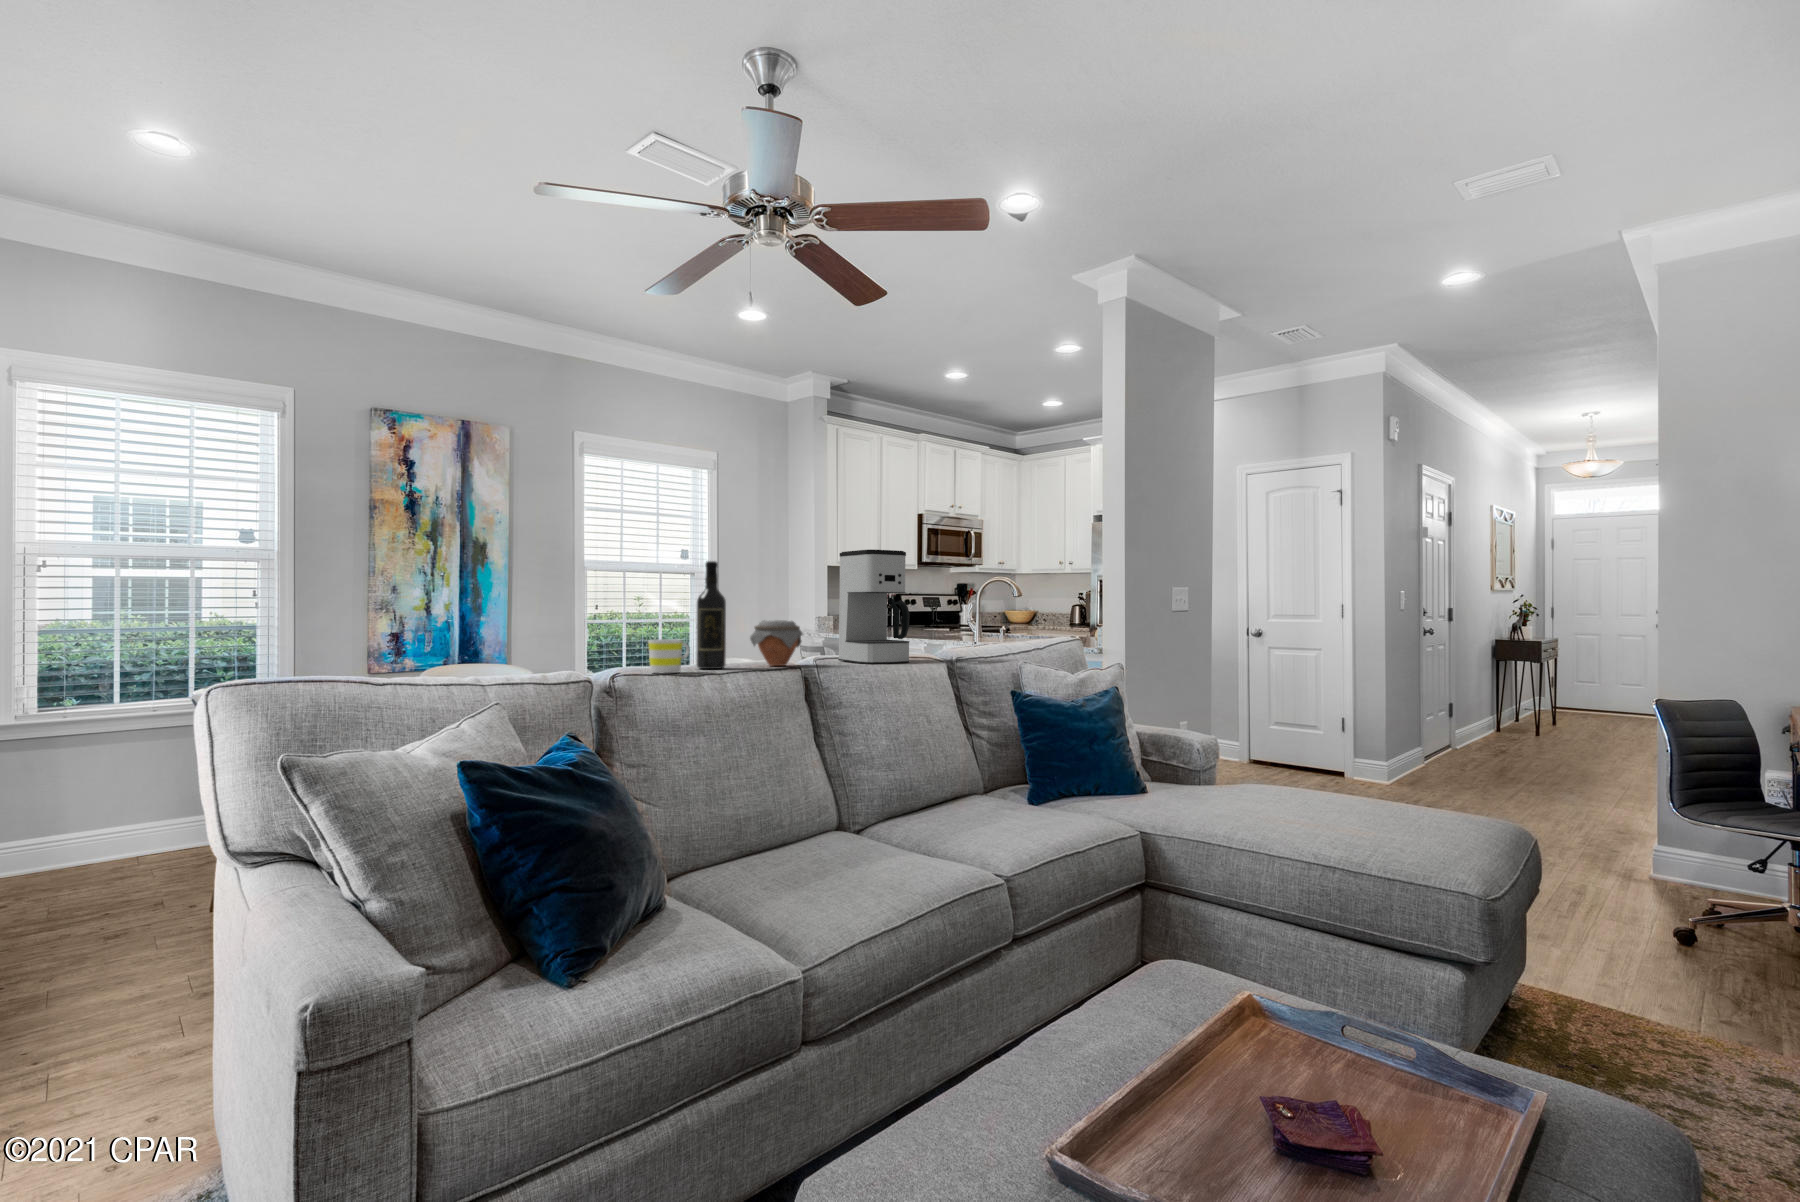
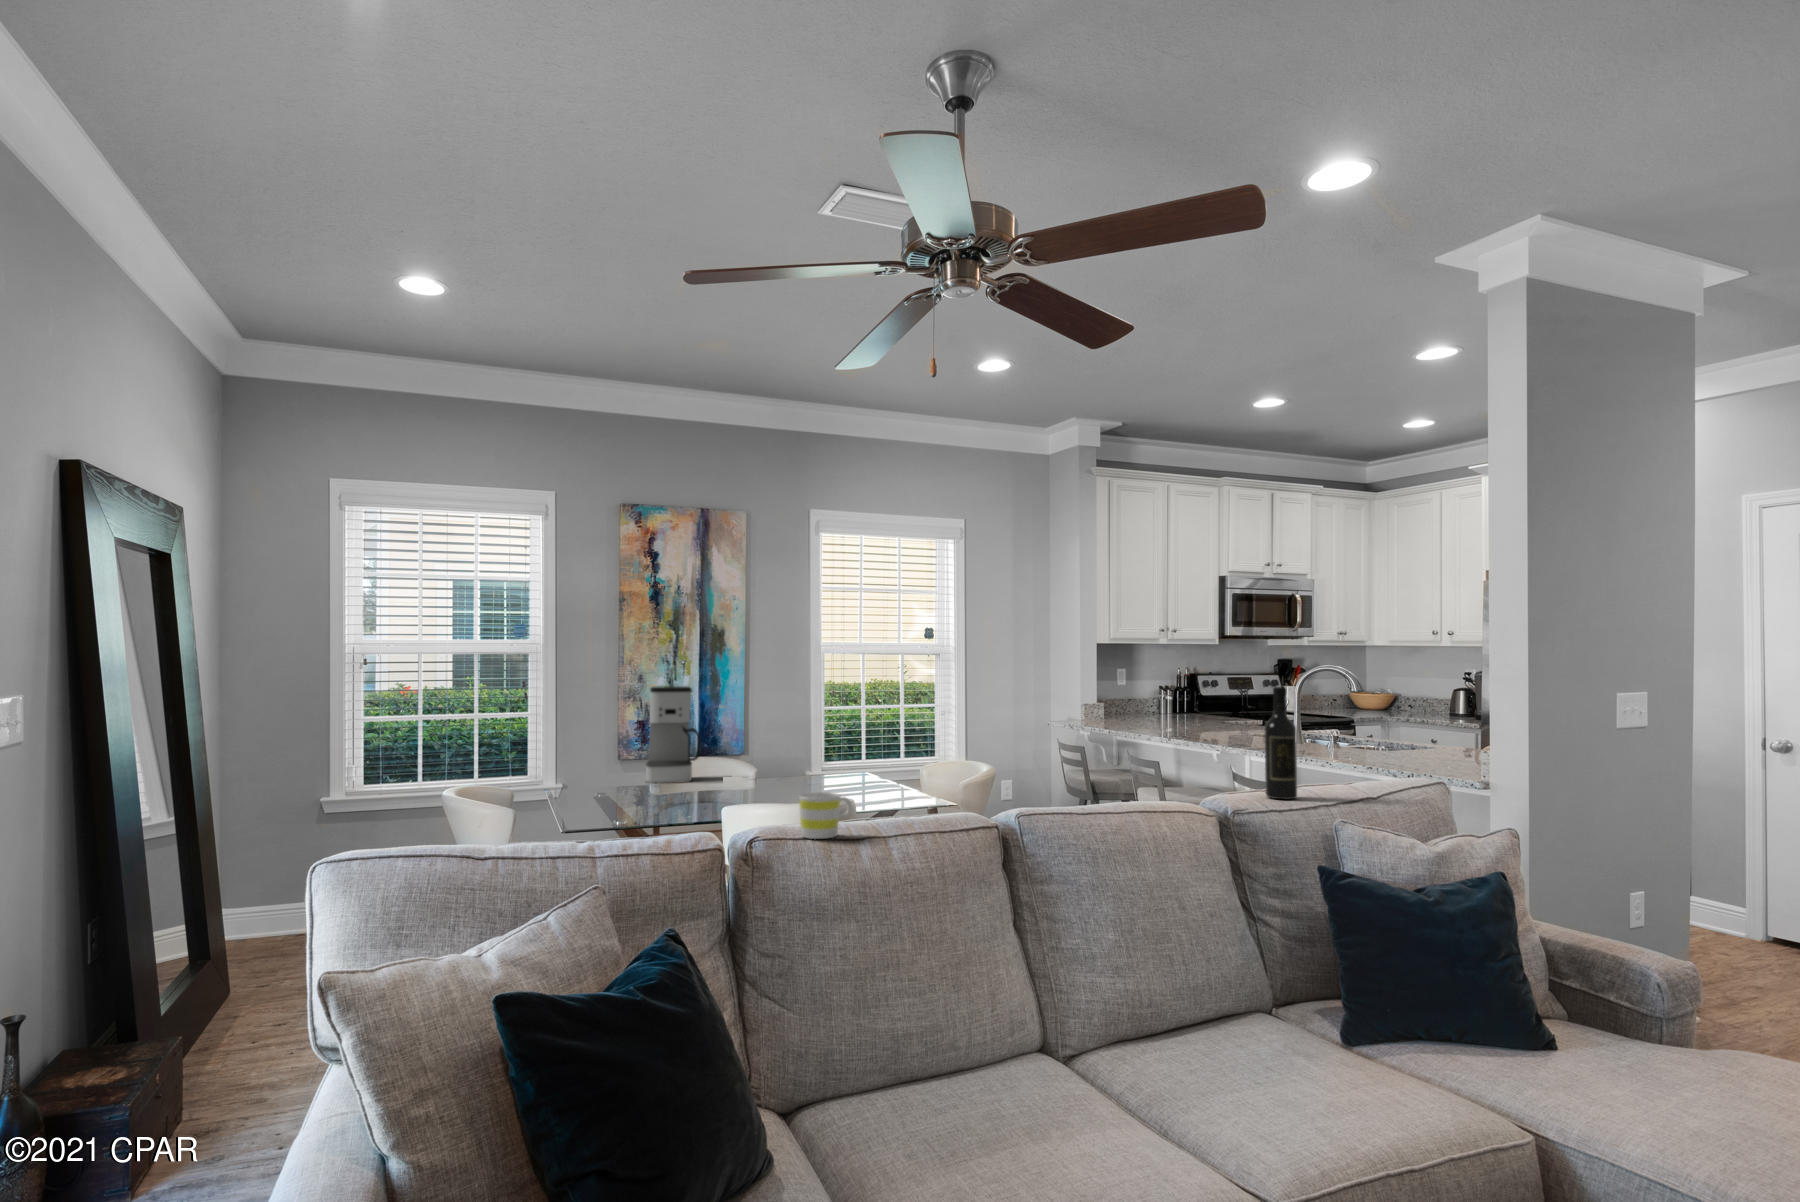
coffee maker: present [838,550,910,664] -> present [646,686,701,783]
wine bottle: present [696,561,726,669] -> present [1264,687,1297,799]
jar: present [750,620,803,666] -> none [935,761,1003,823]

